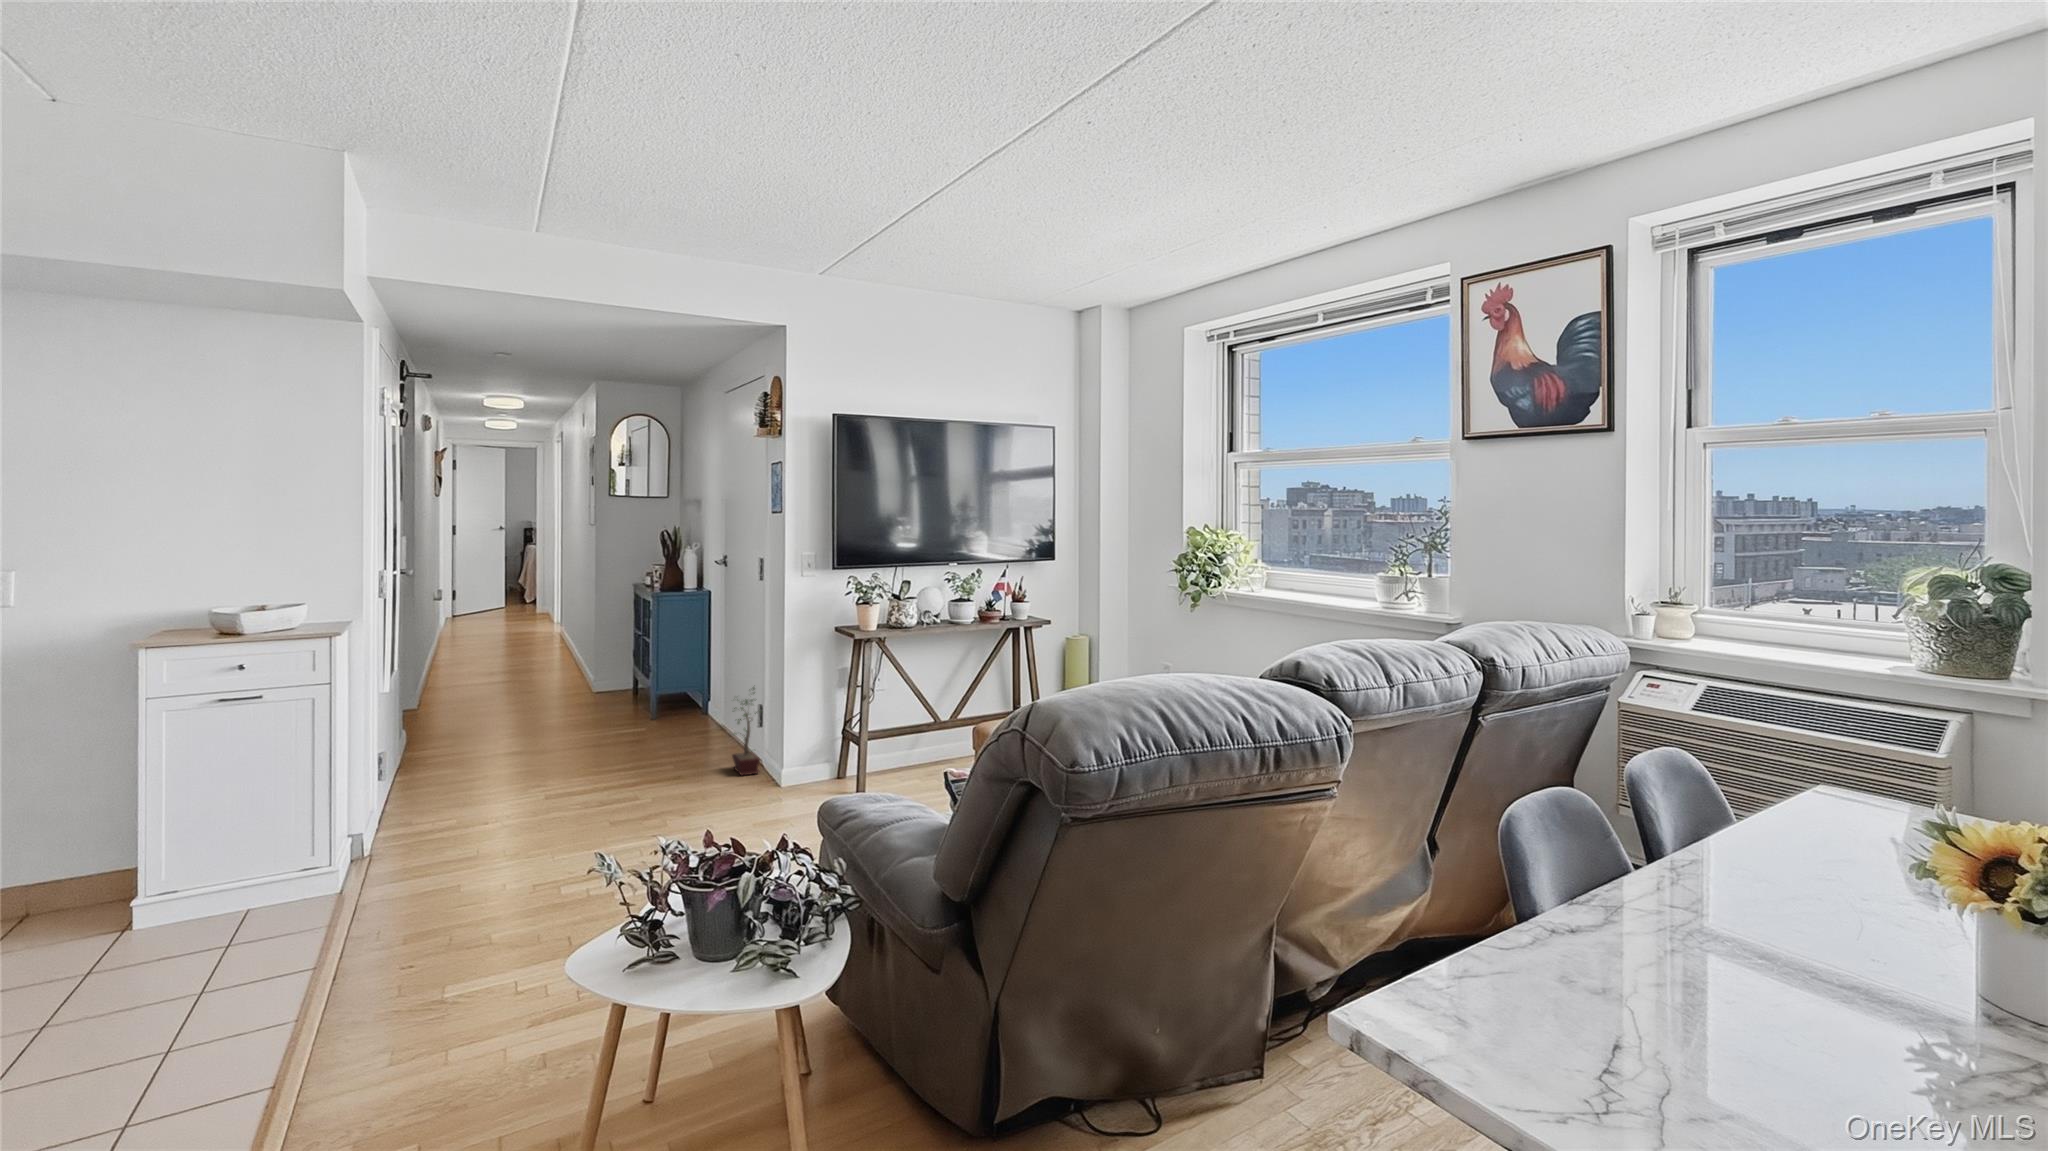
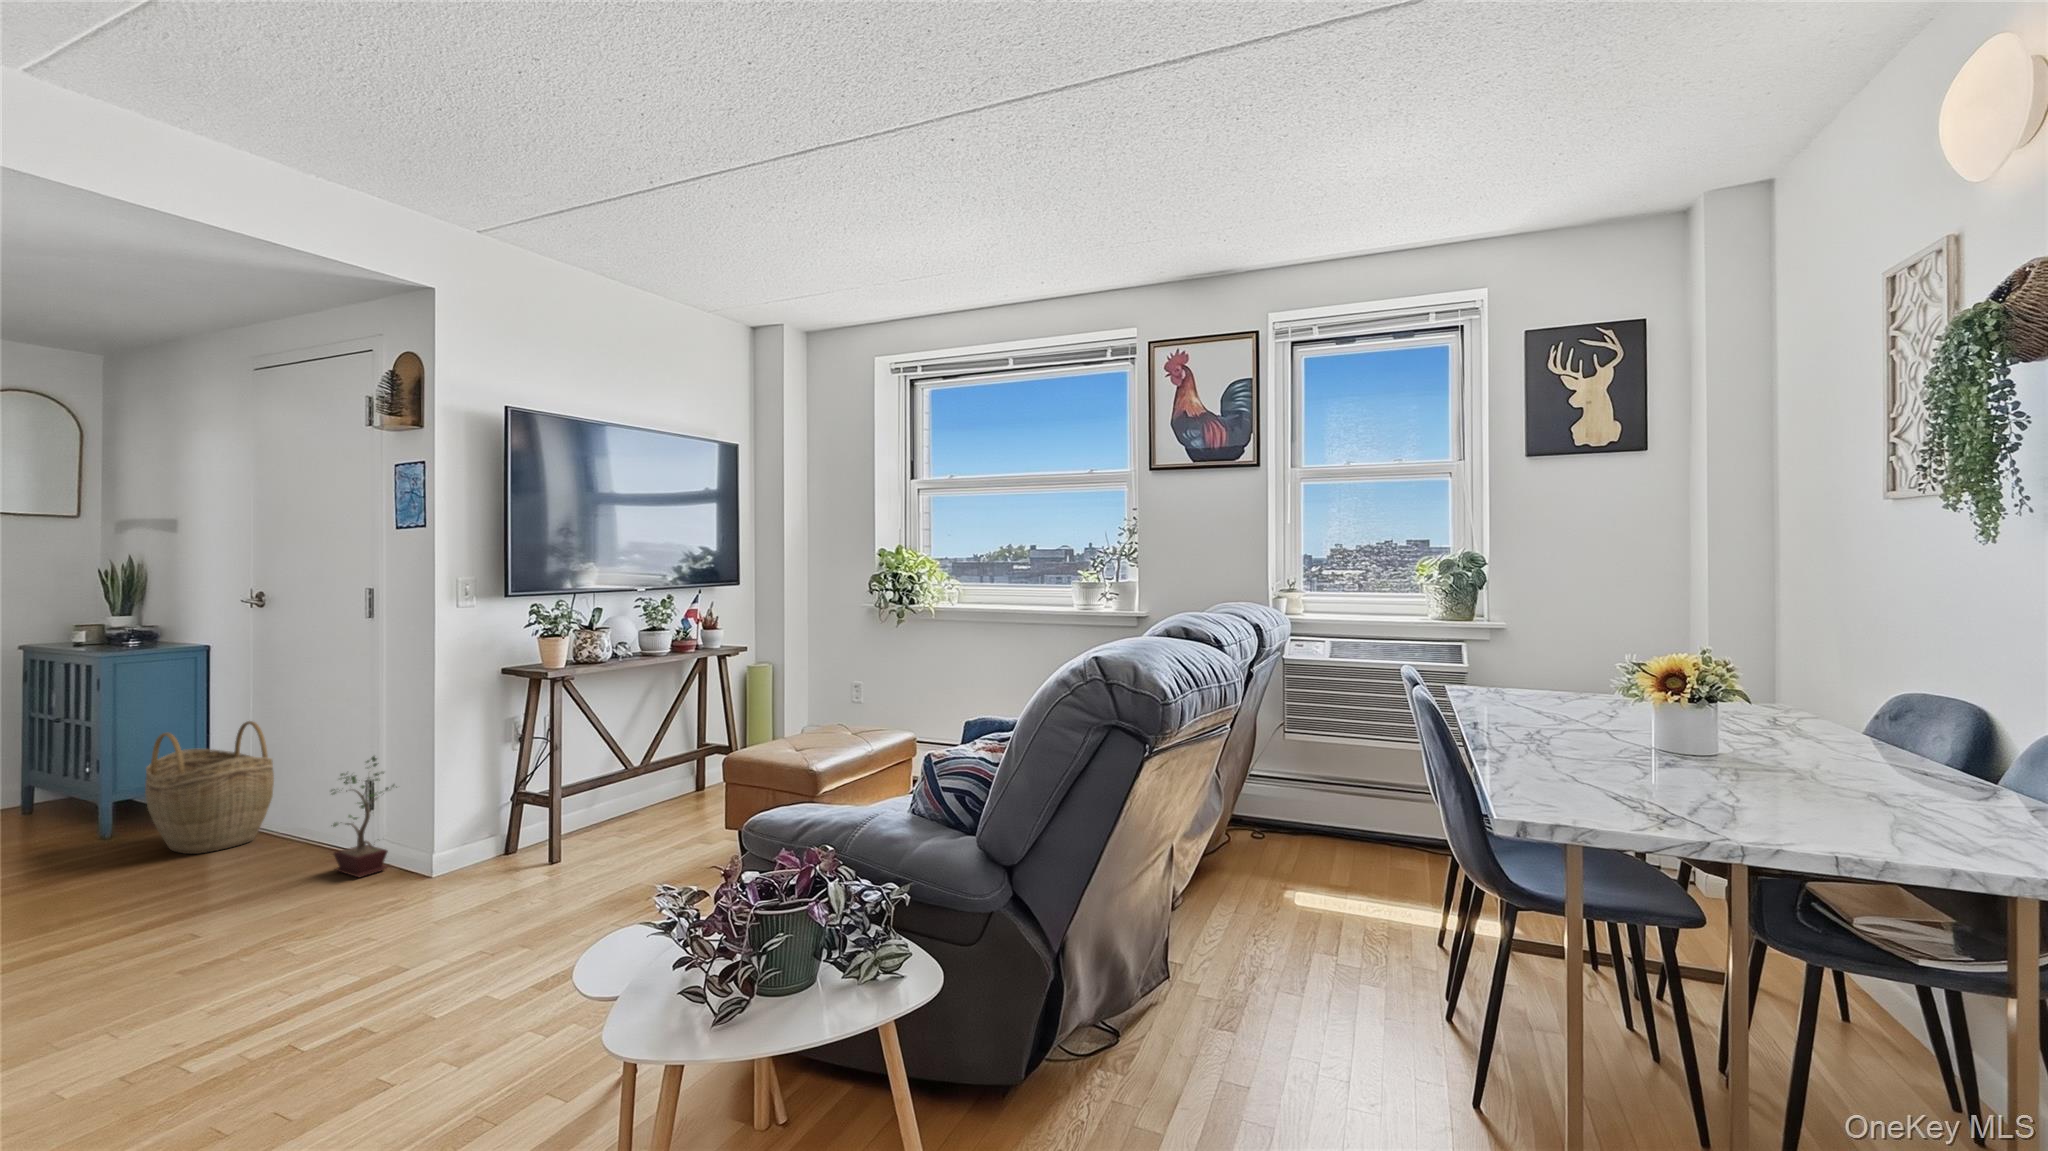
woven basket: none [657,650,723,741] -> present [145,721,274,854]

